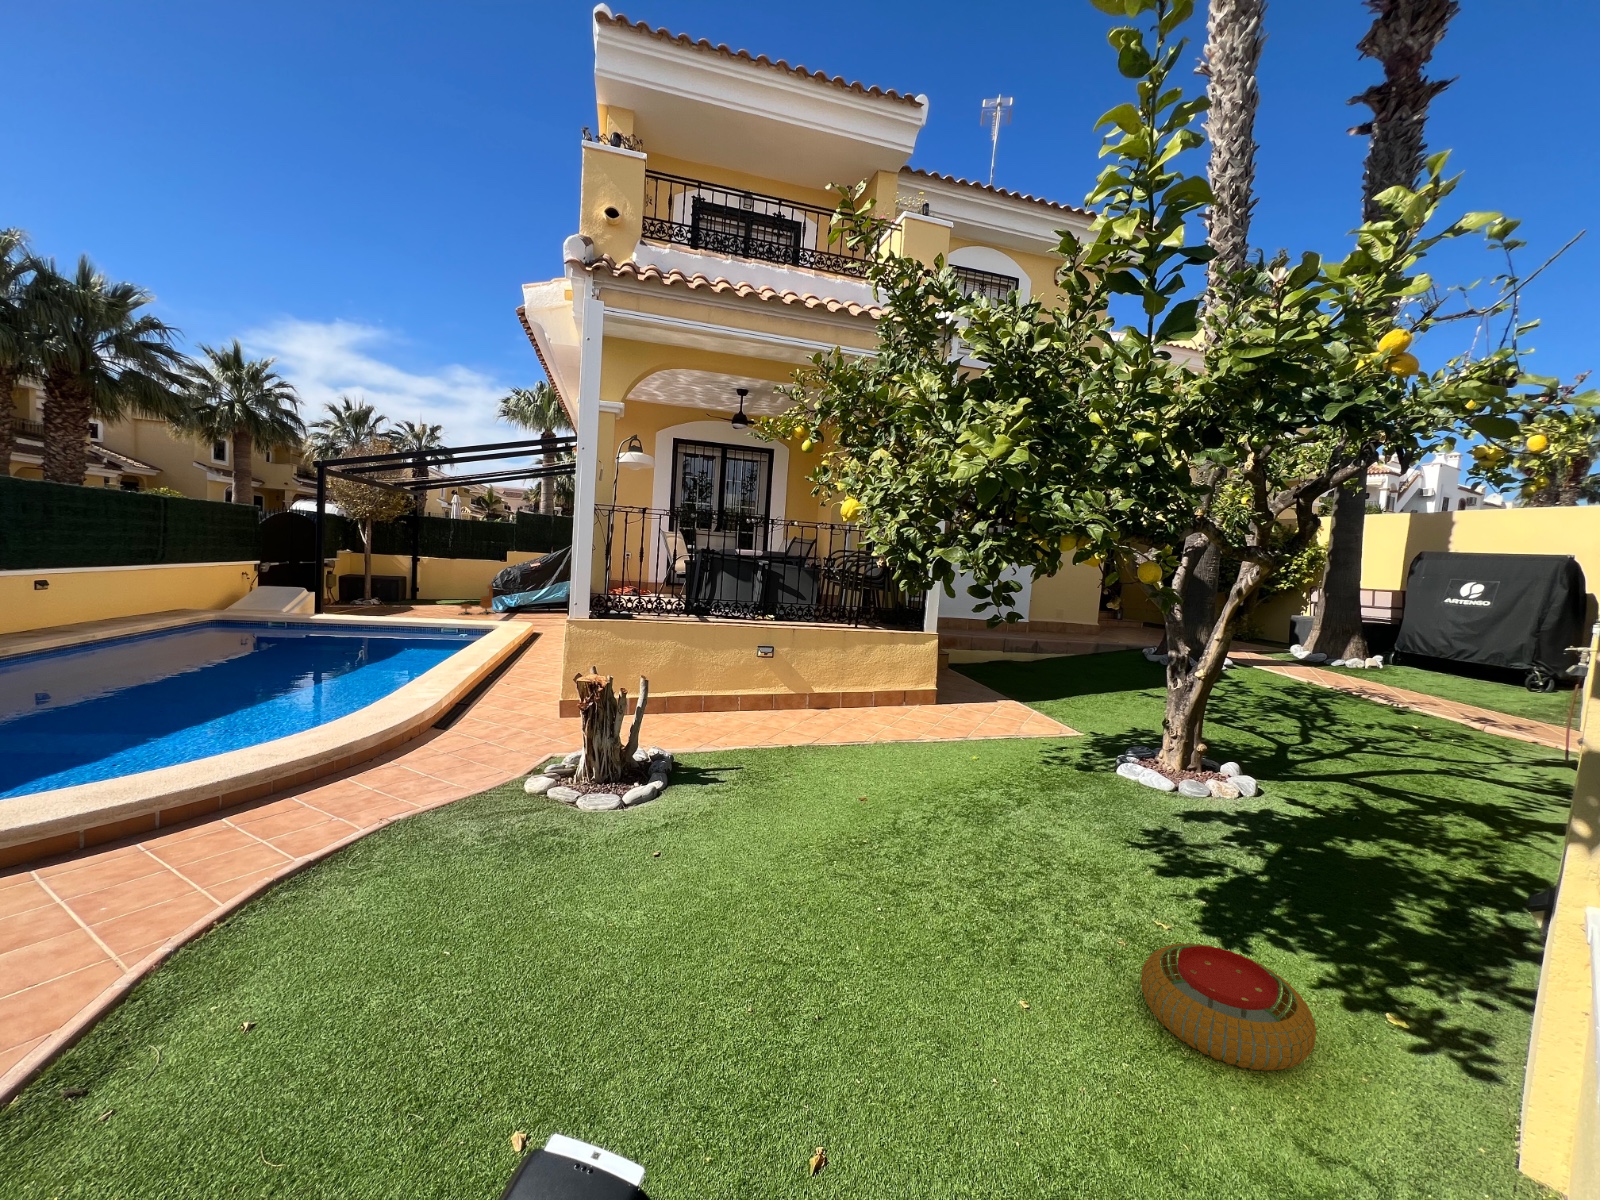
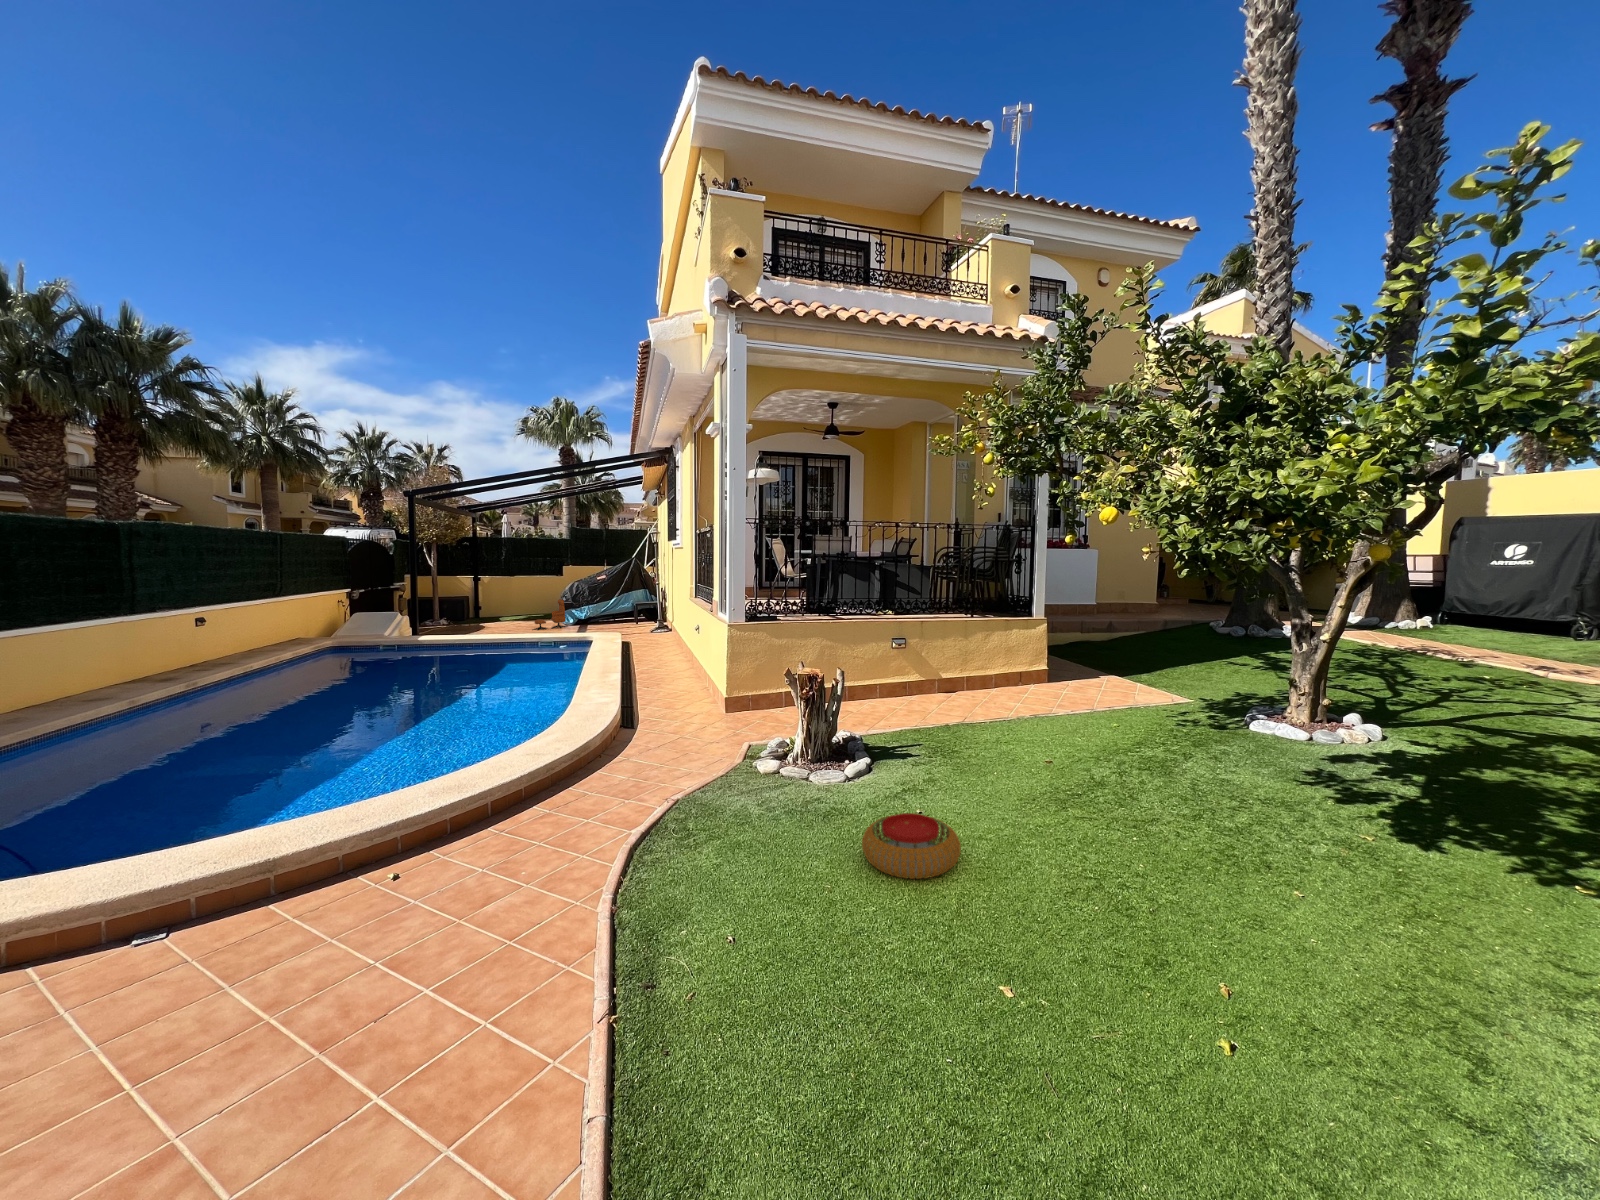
pouf: present [1141,943,1316,1071] -> present [862,813,961,879]

